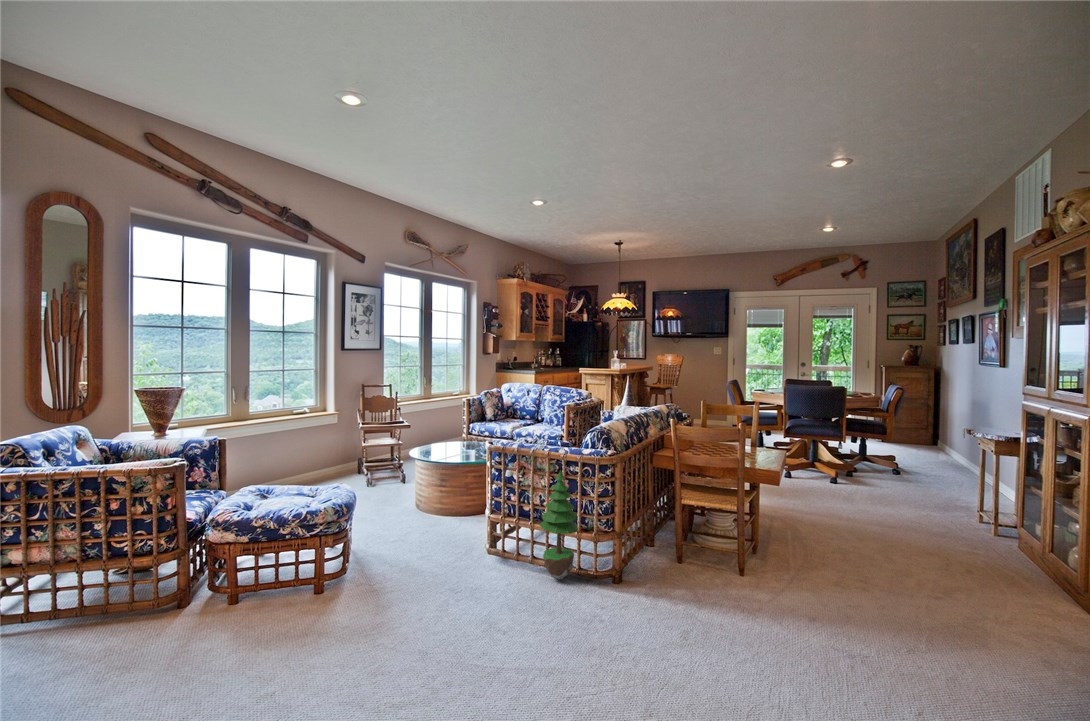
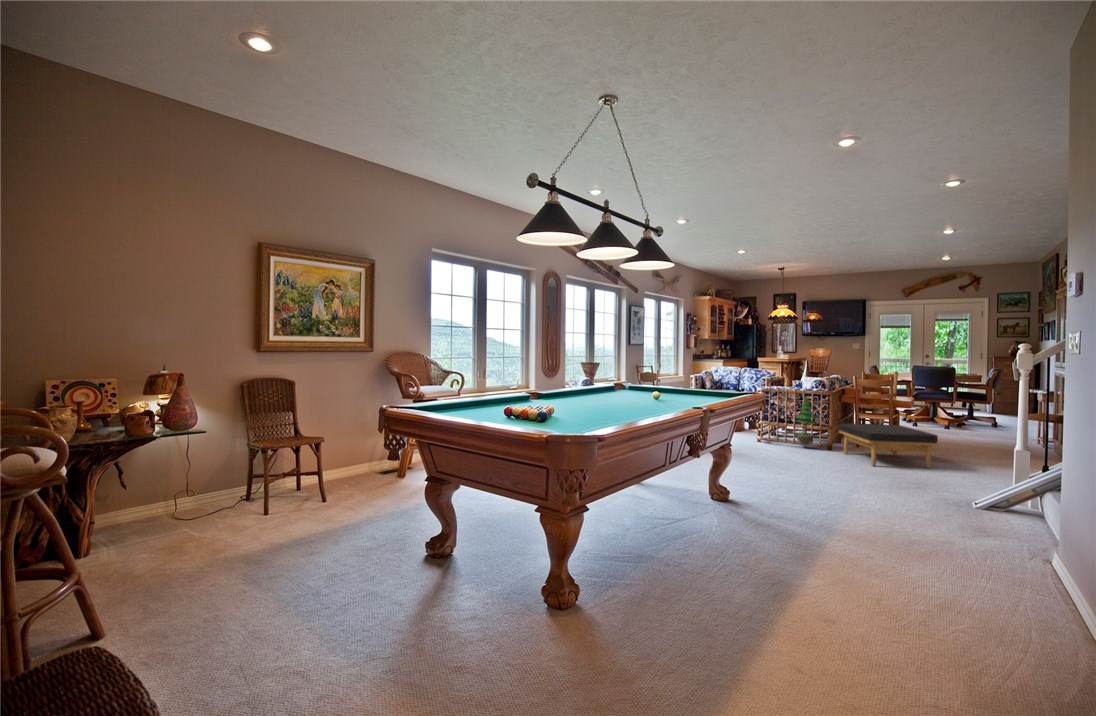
ottoman: none [614,536,807,677] -> present [839,424,938,468]

